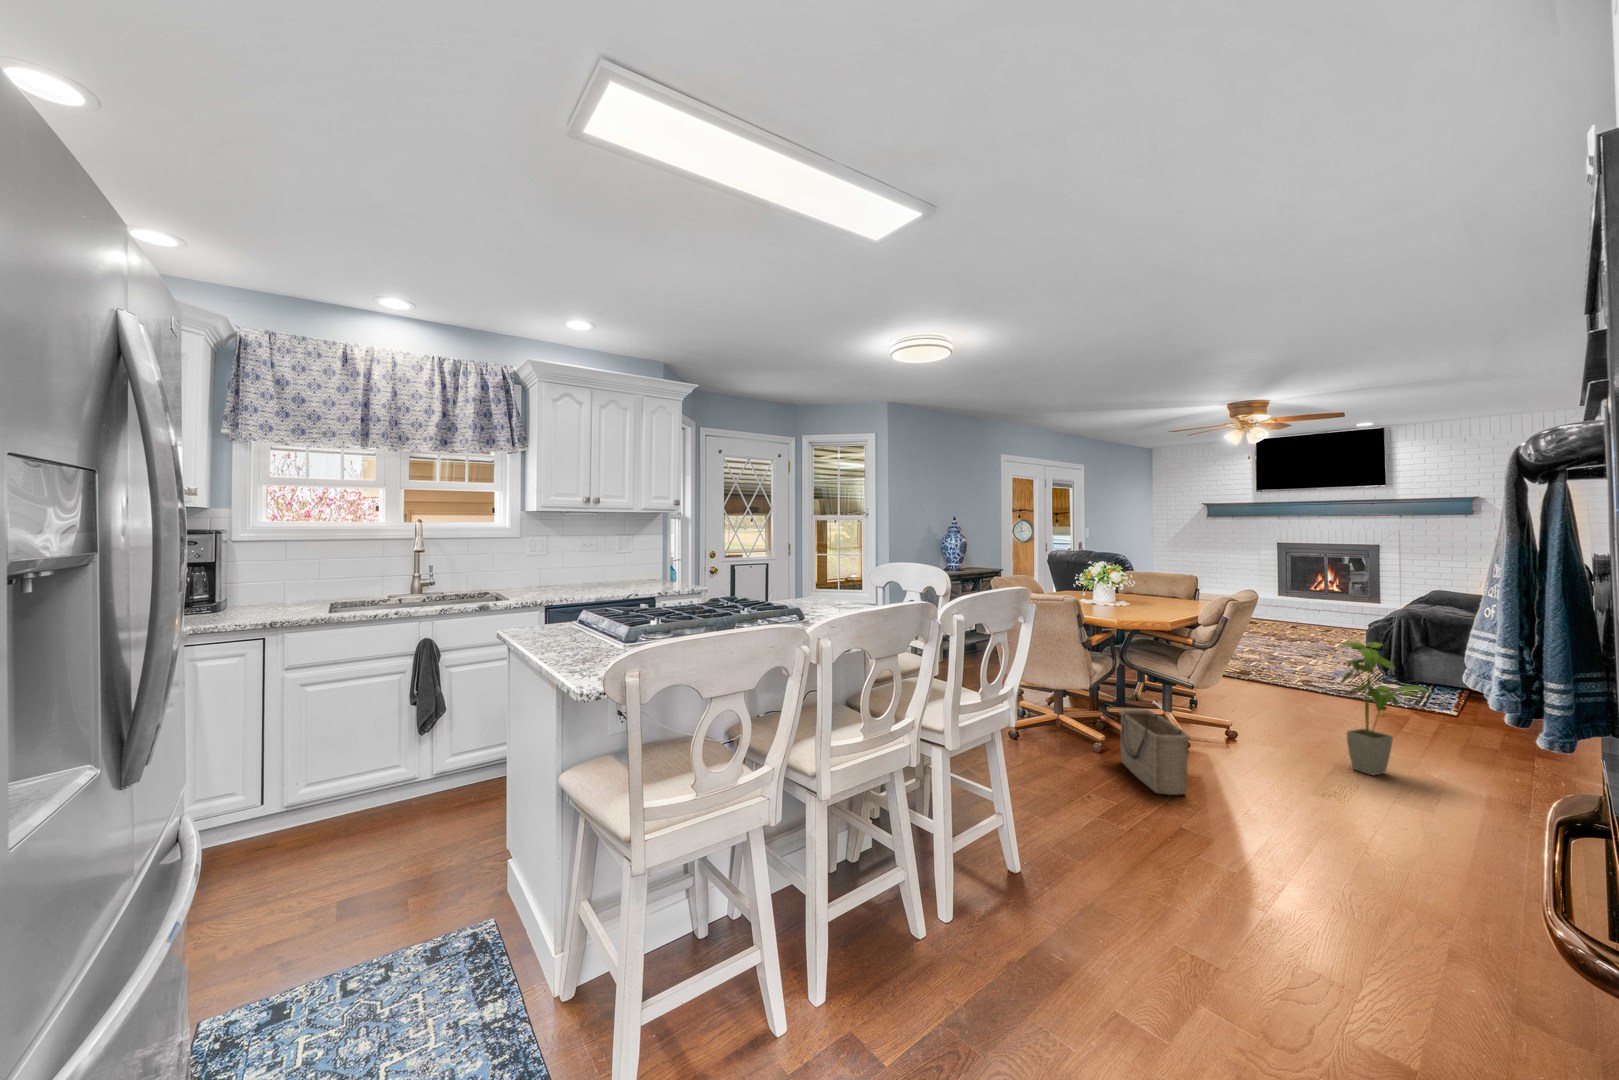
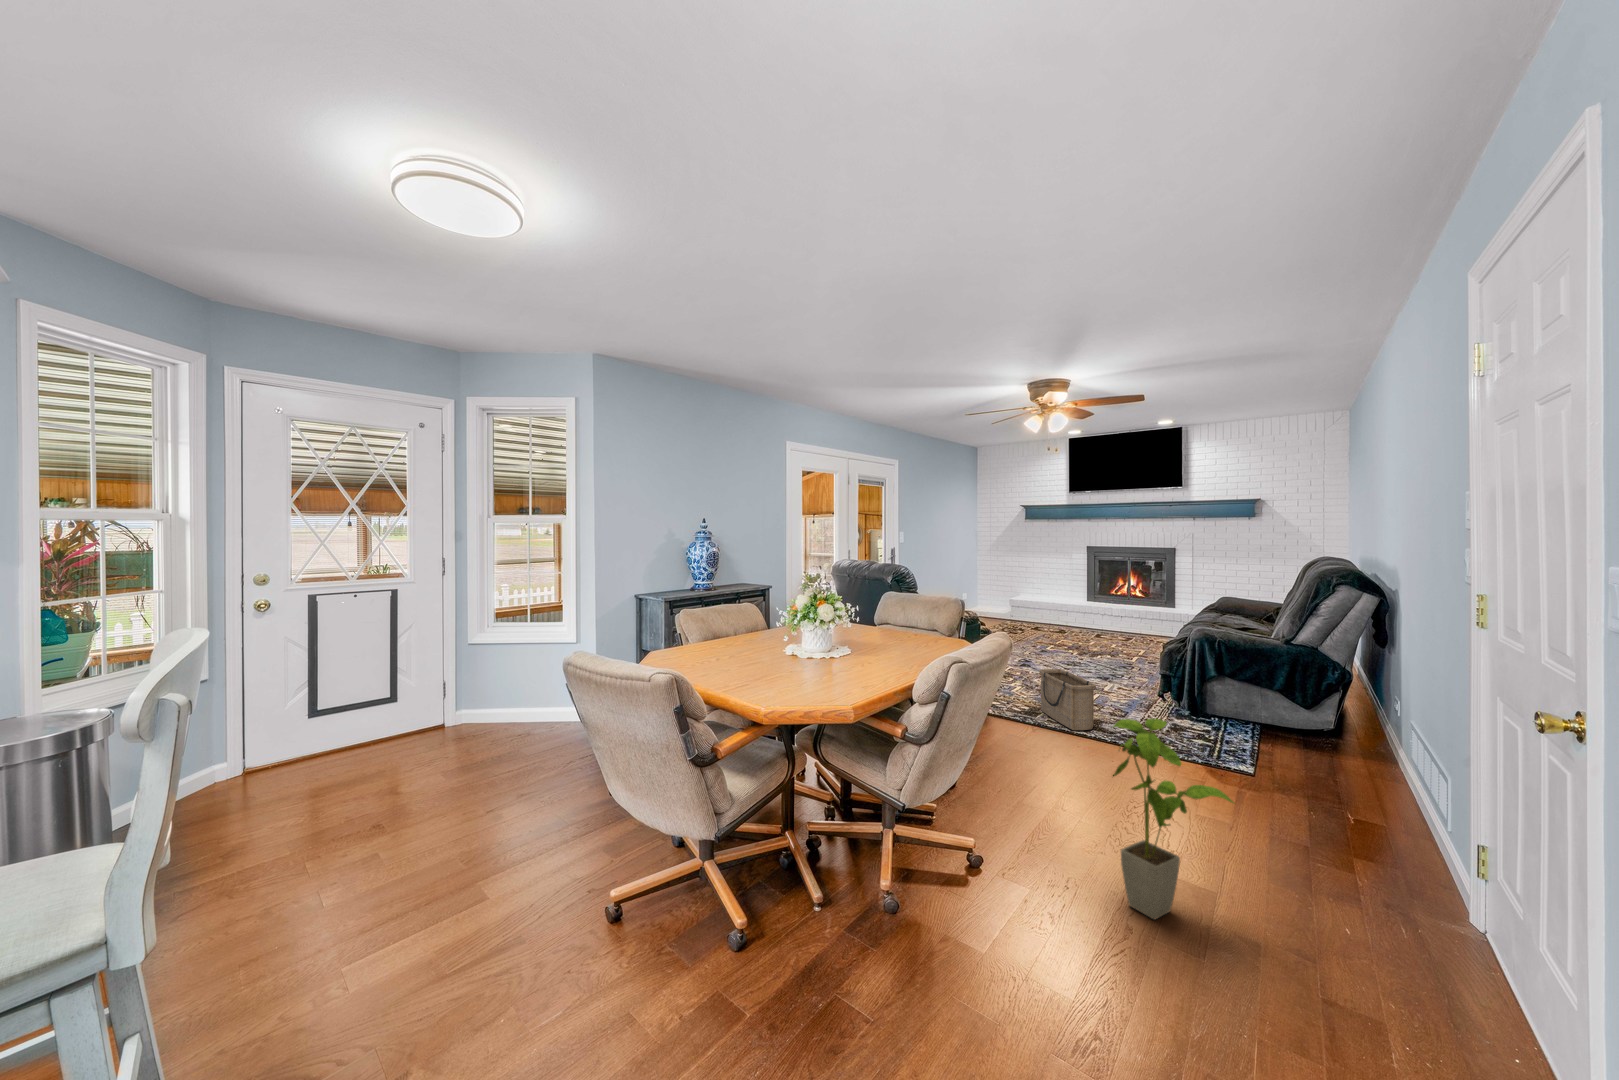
basket: present [1119,709,1190,795] -> present [1039,669,1096,730]

